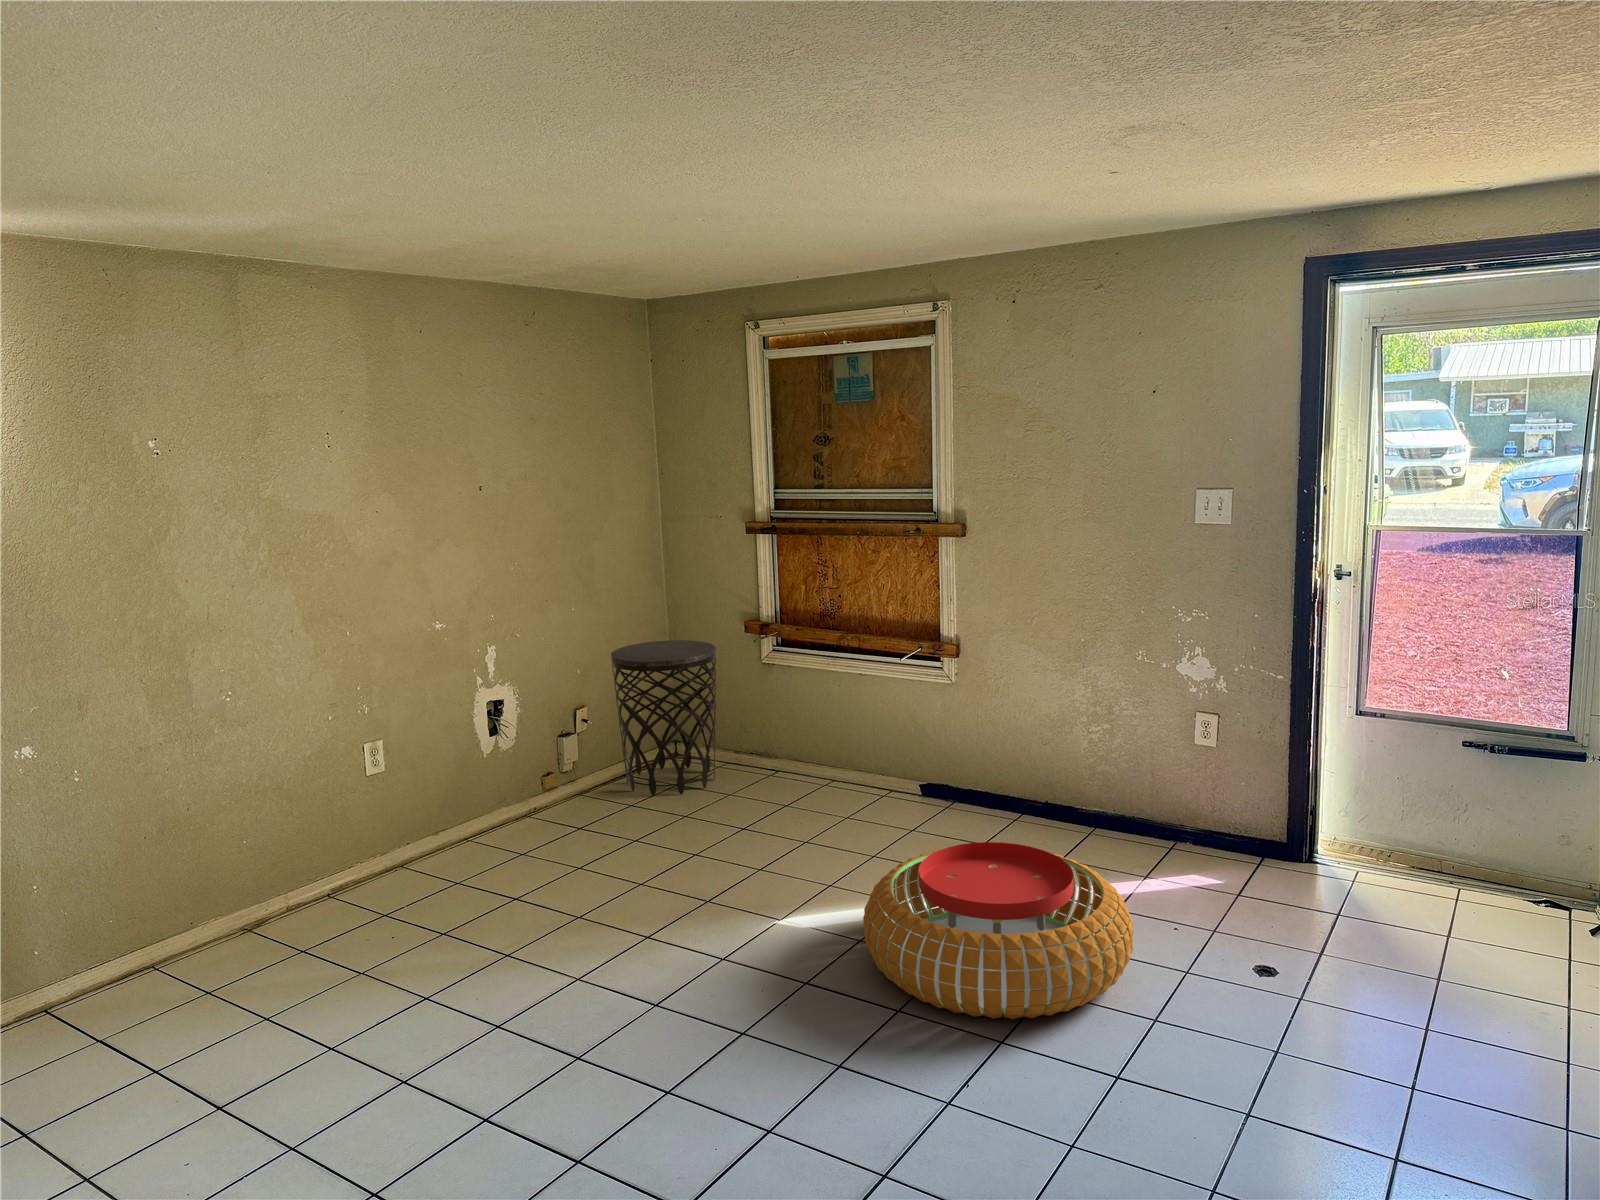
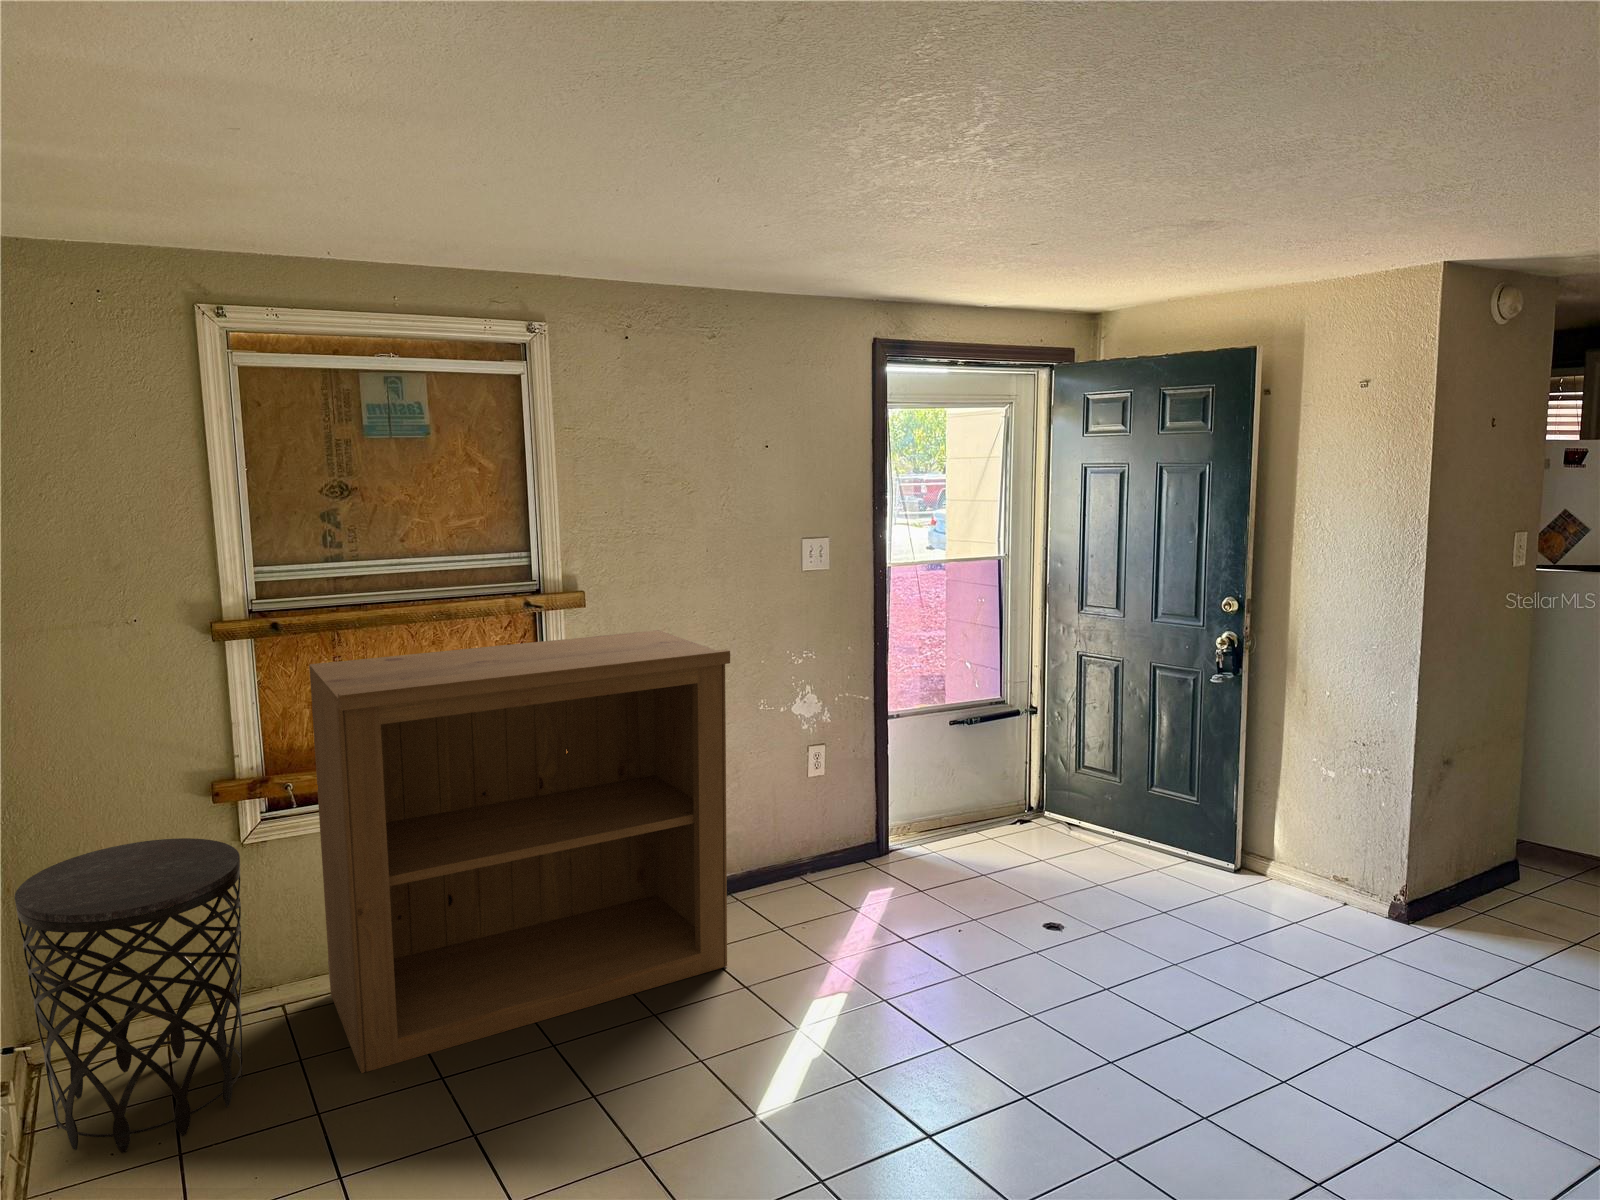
bookshelf: none [718,554,1027,857] -> present [309,630,730,1073]
pouf: present [863,842,1134,1019] -> none [824,904,1101,1097]

